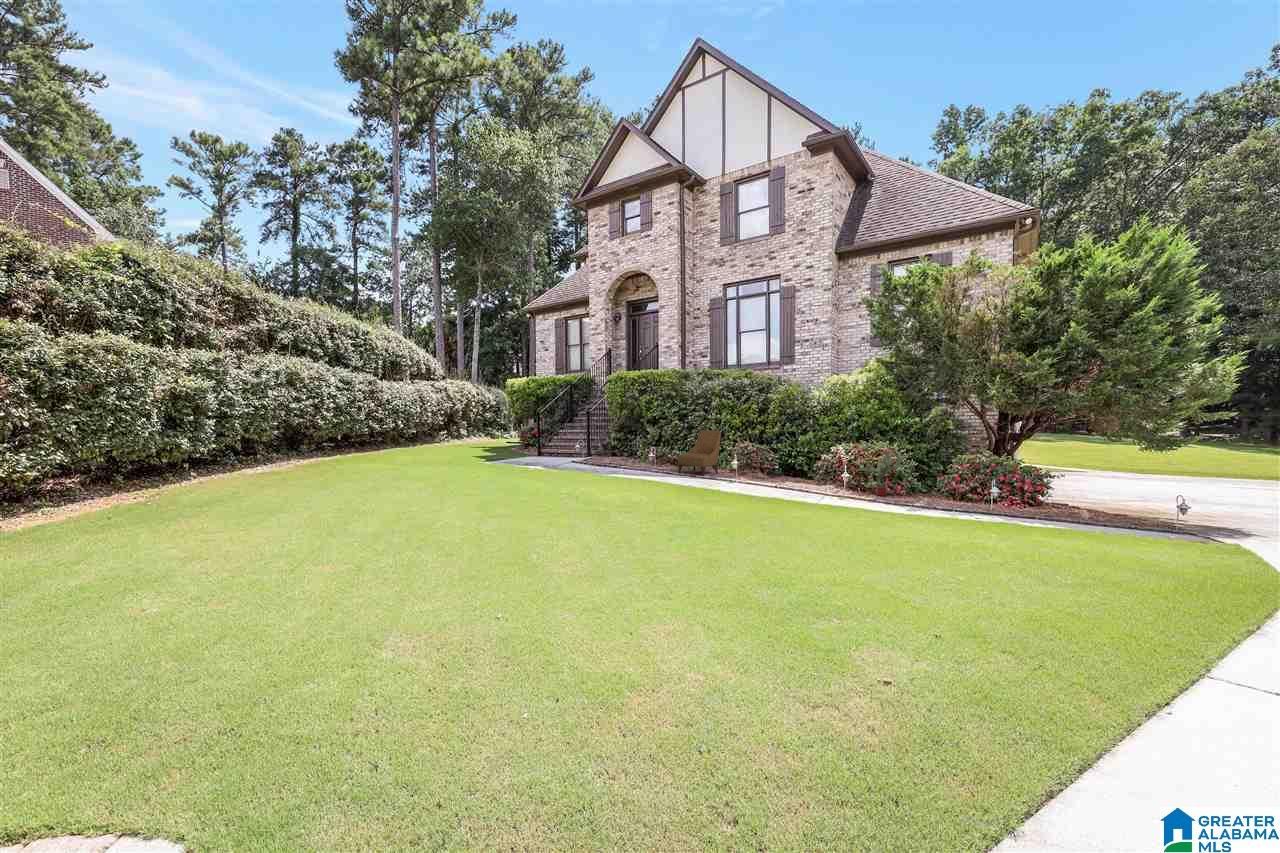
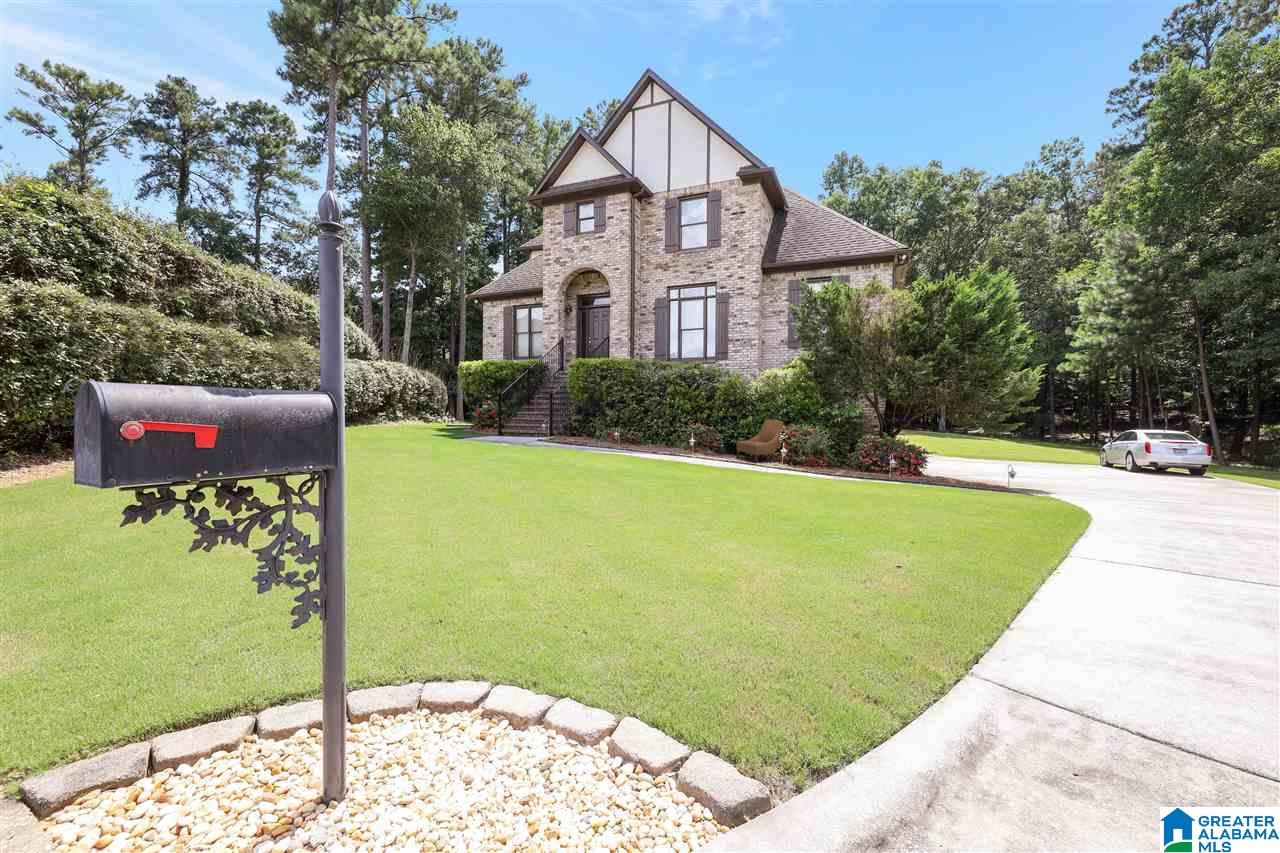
chair: present [678,430,721,476] -> present [737,420,783,463]

